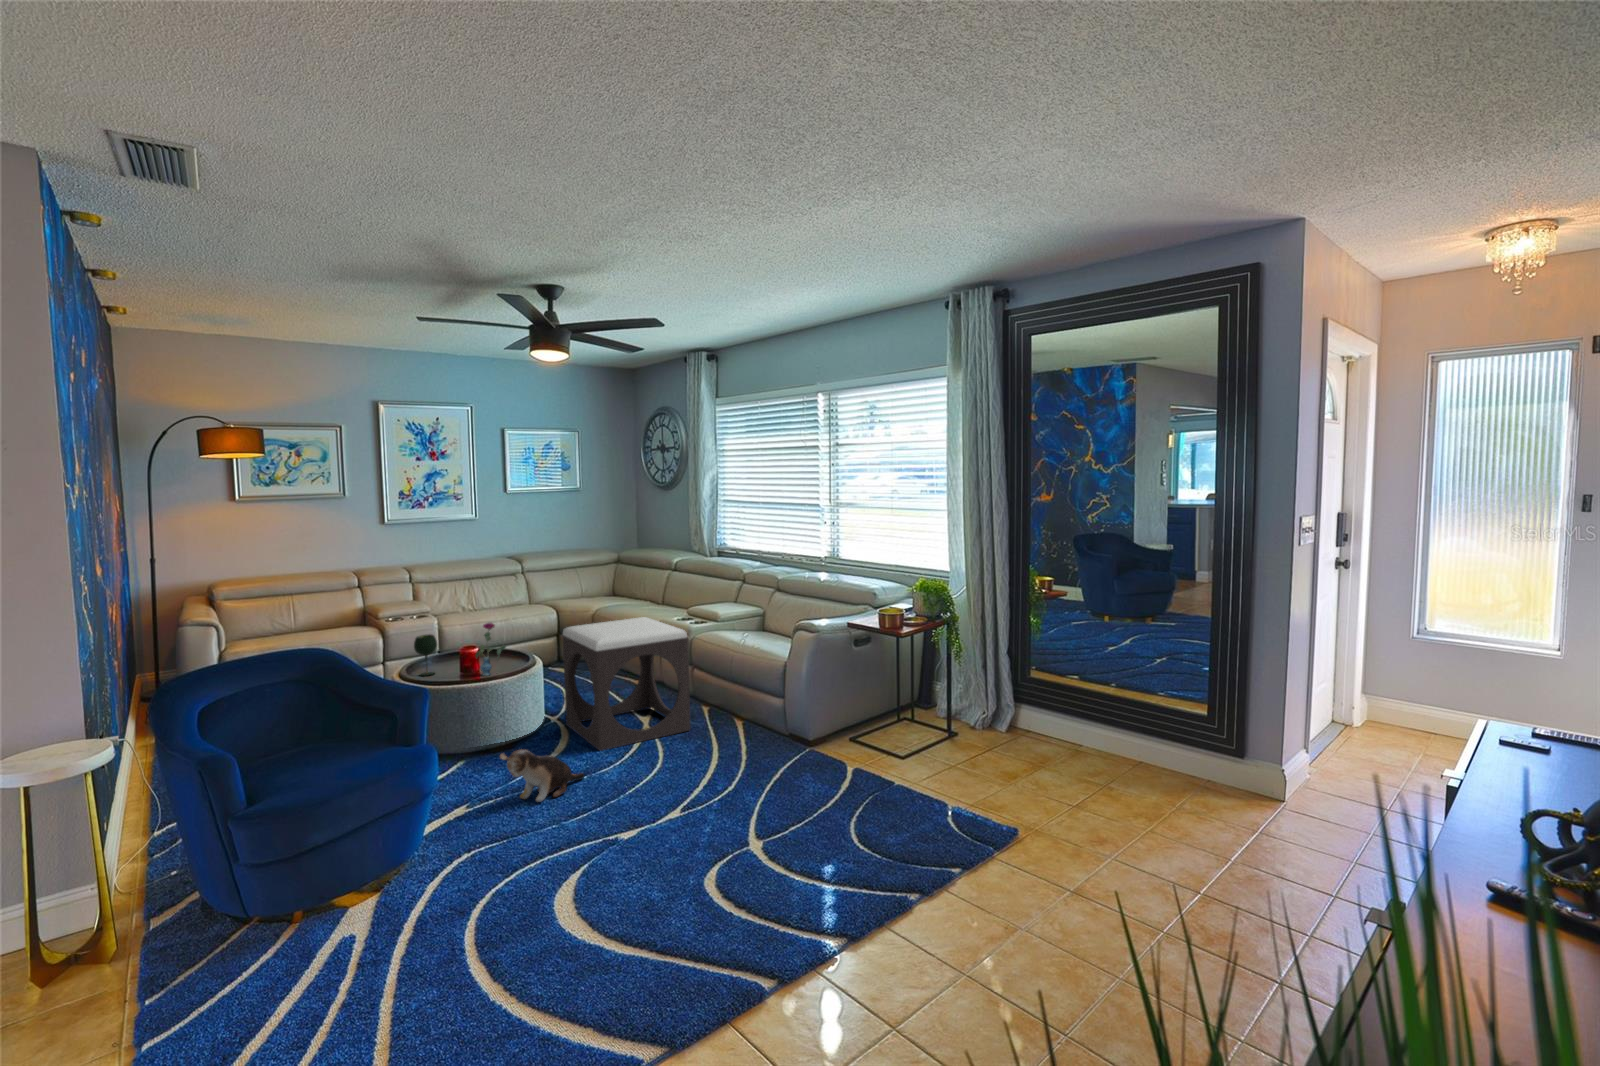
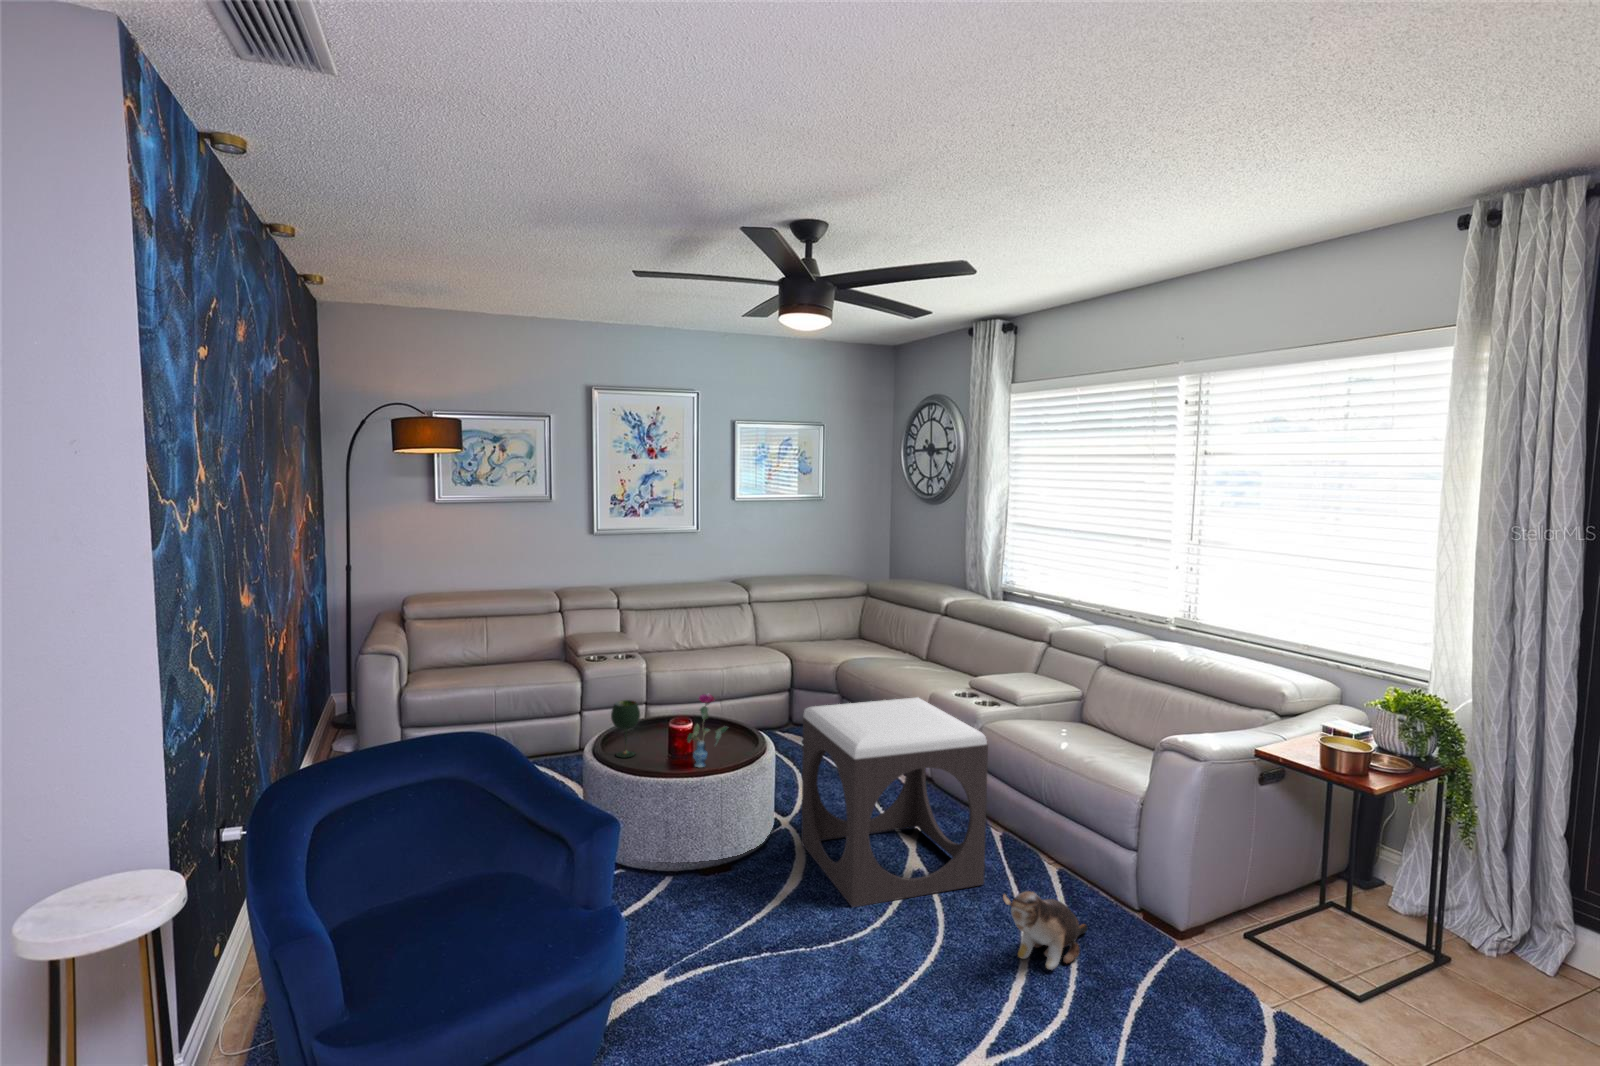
plush toy: present [500,749,585,802] -> present [1003,892,1087,969]

